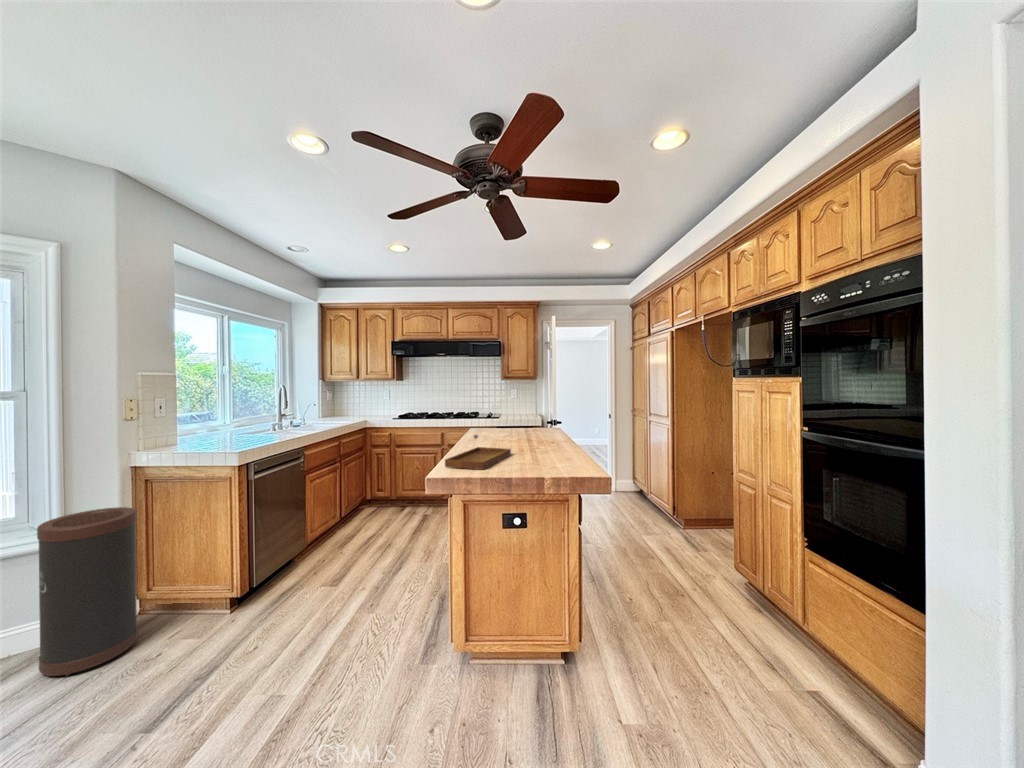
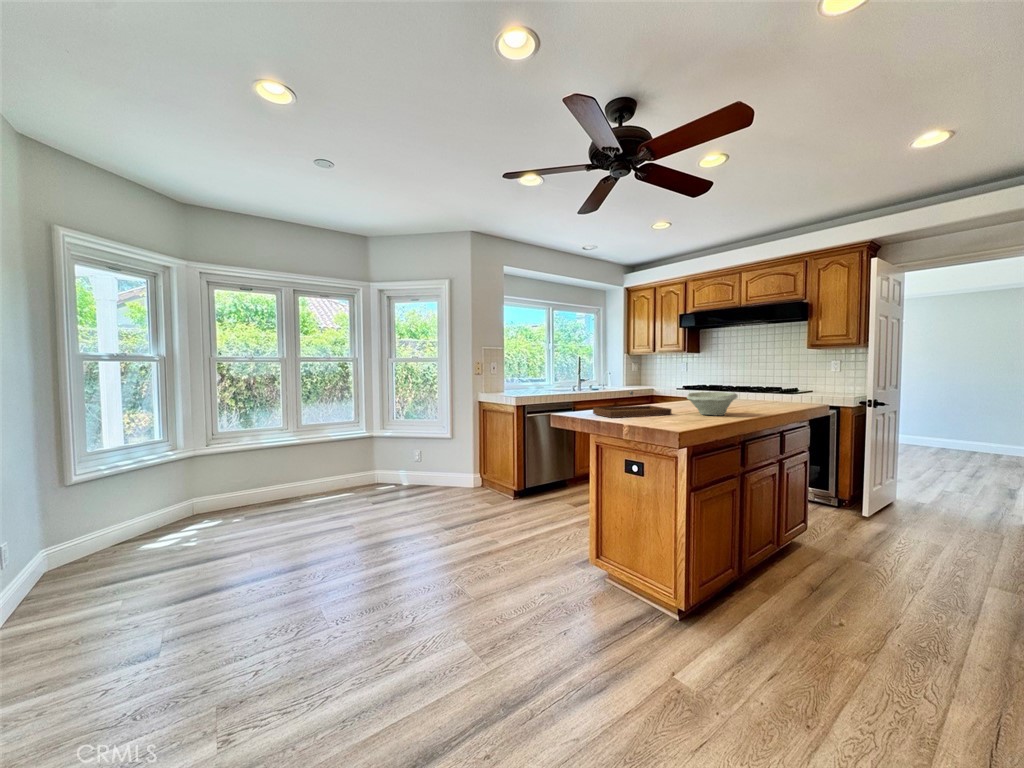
bowl: none [514,427,559,451] -> present [687,392,738,416]
trash can: present [37,507,138,676] -> none [441,419,477,495]

